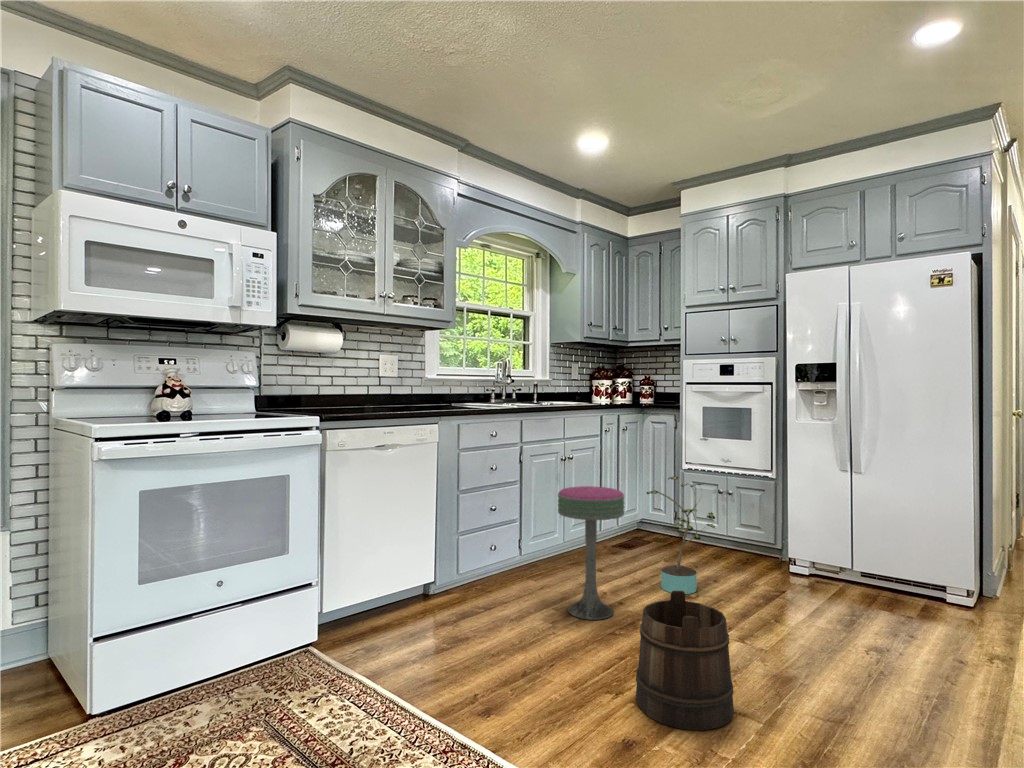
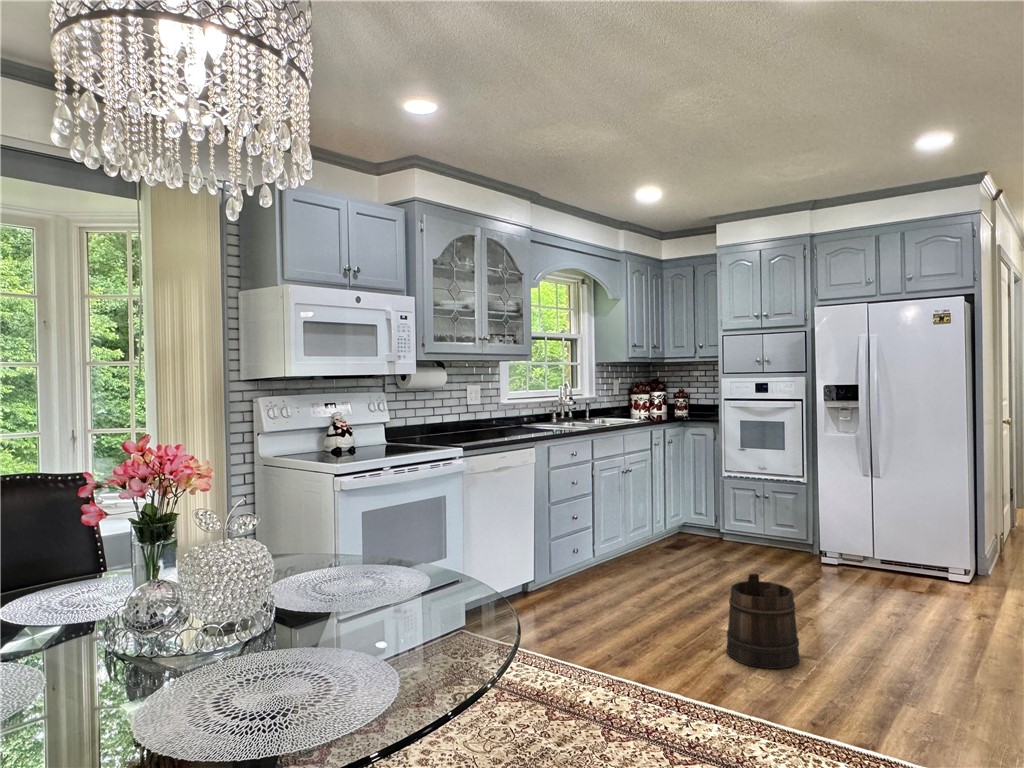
potted plant: present [647,476,715,594] -> none [705,485,764,583]
bar stool: present [558,486,624,620] -> none [639,496,694,604]

